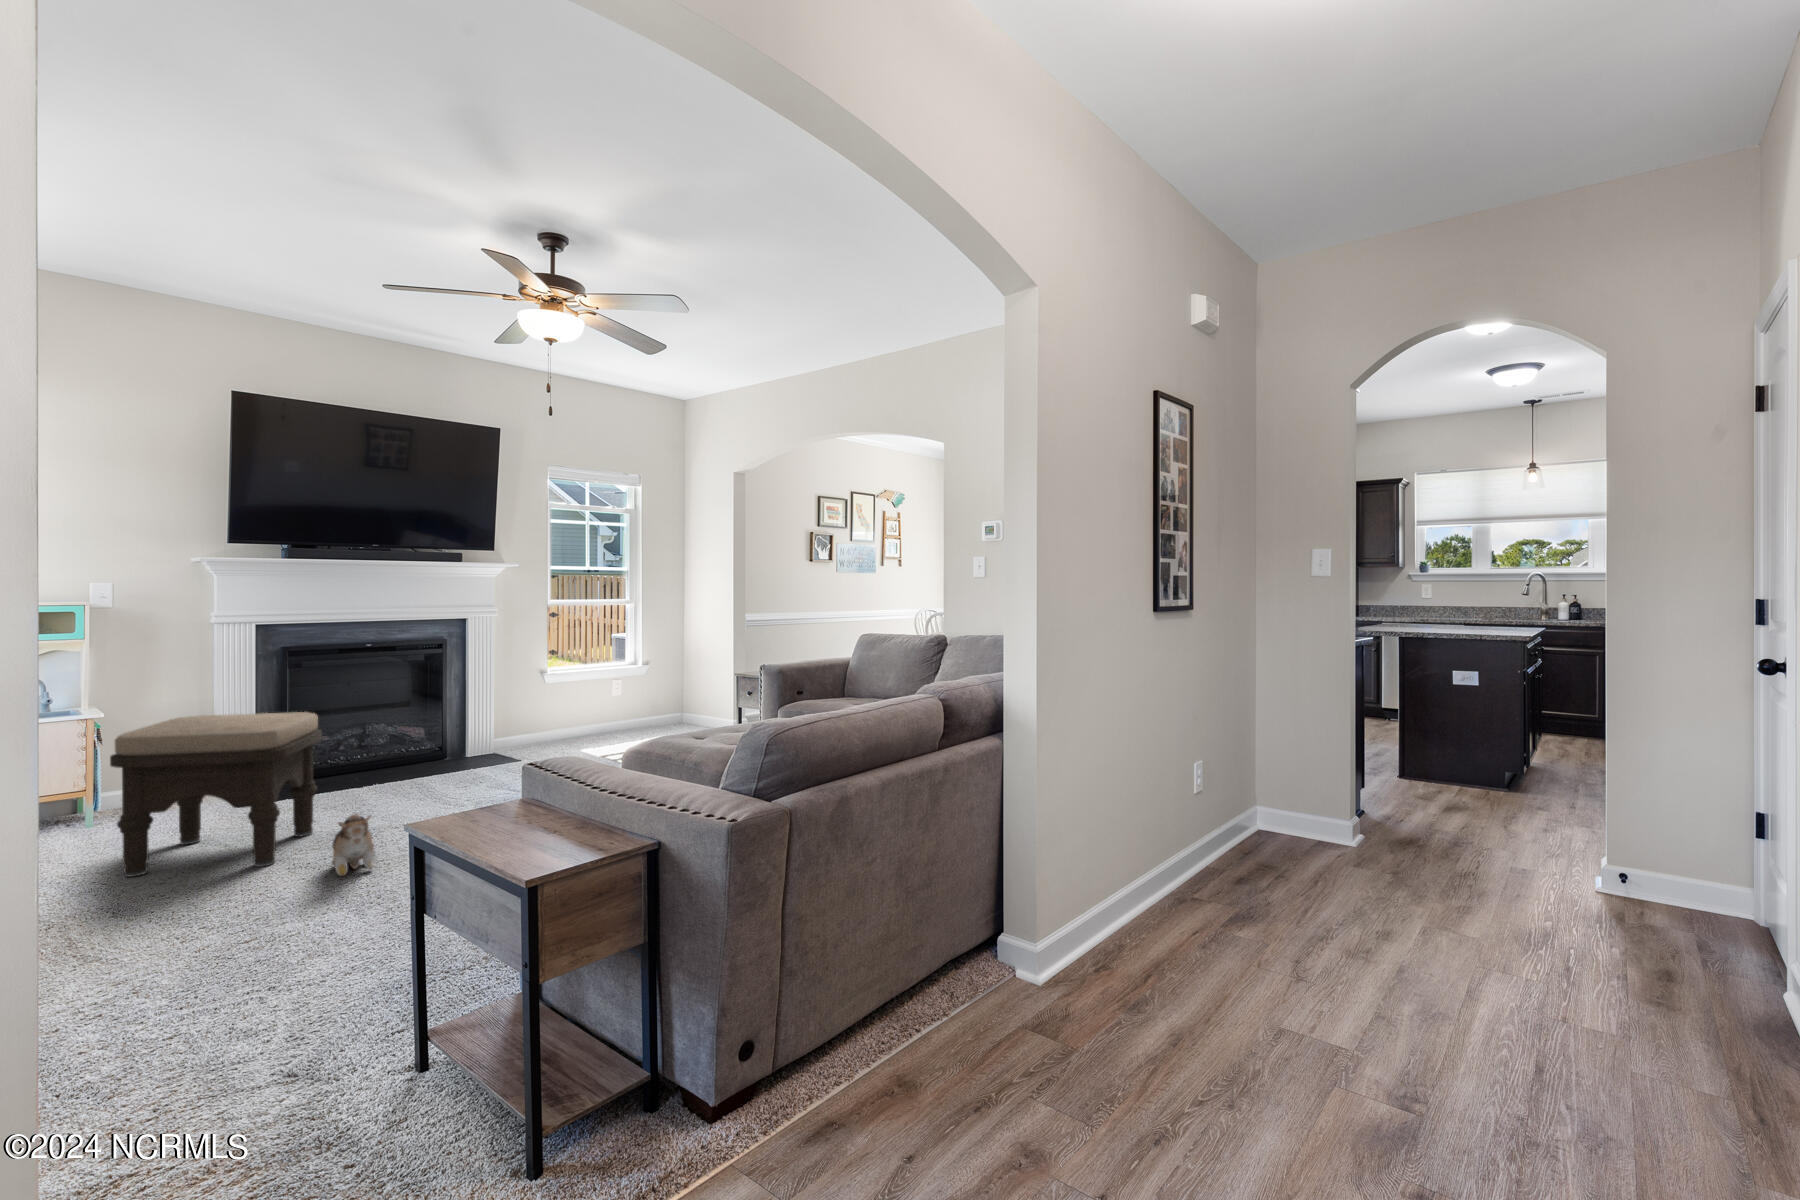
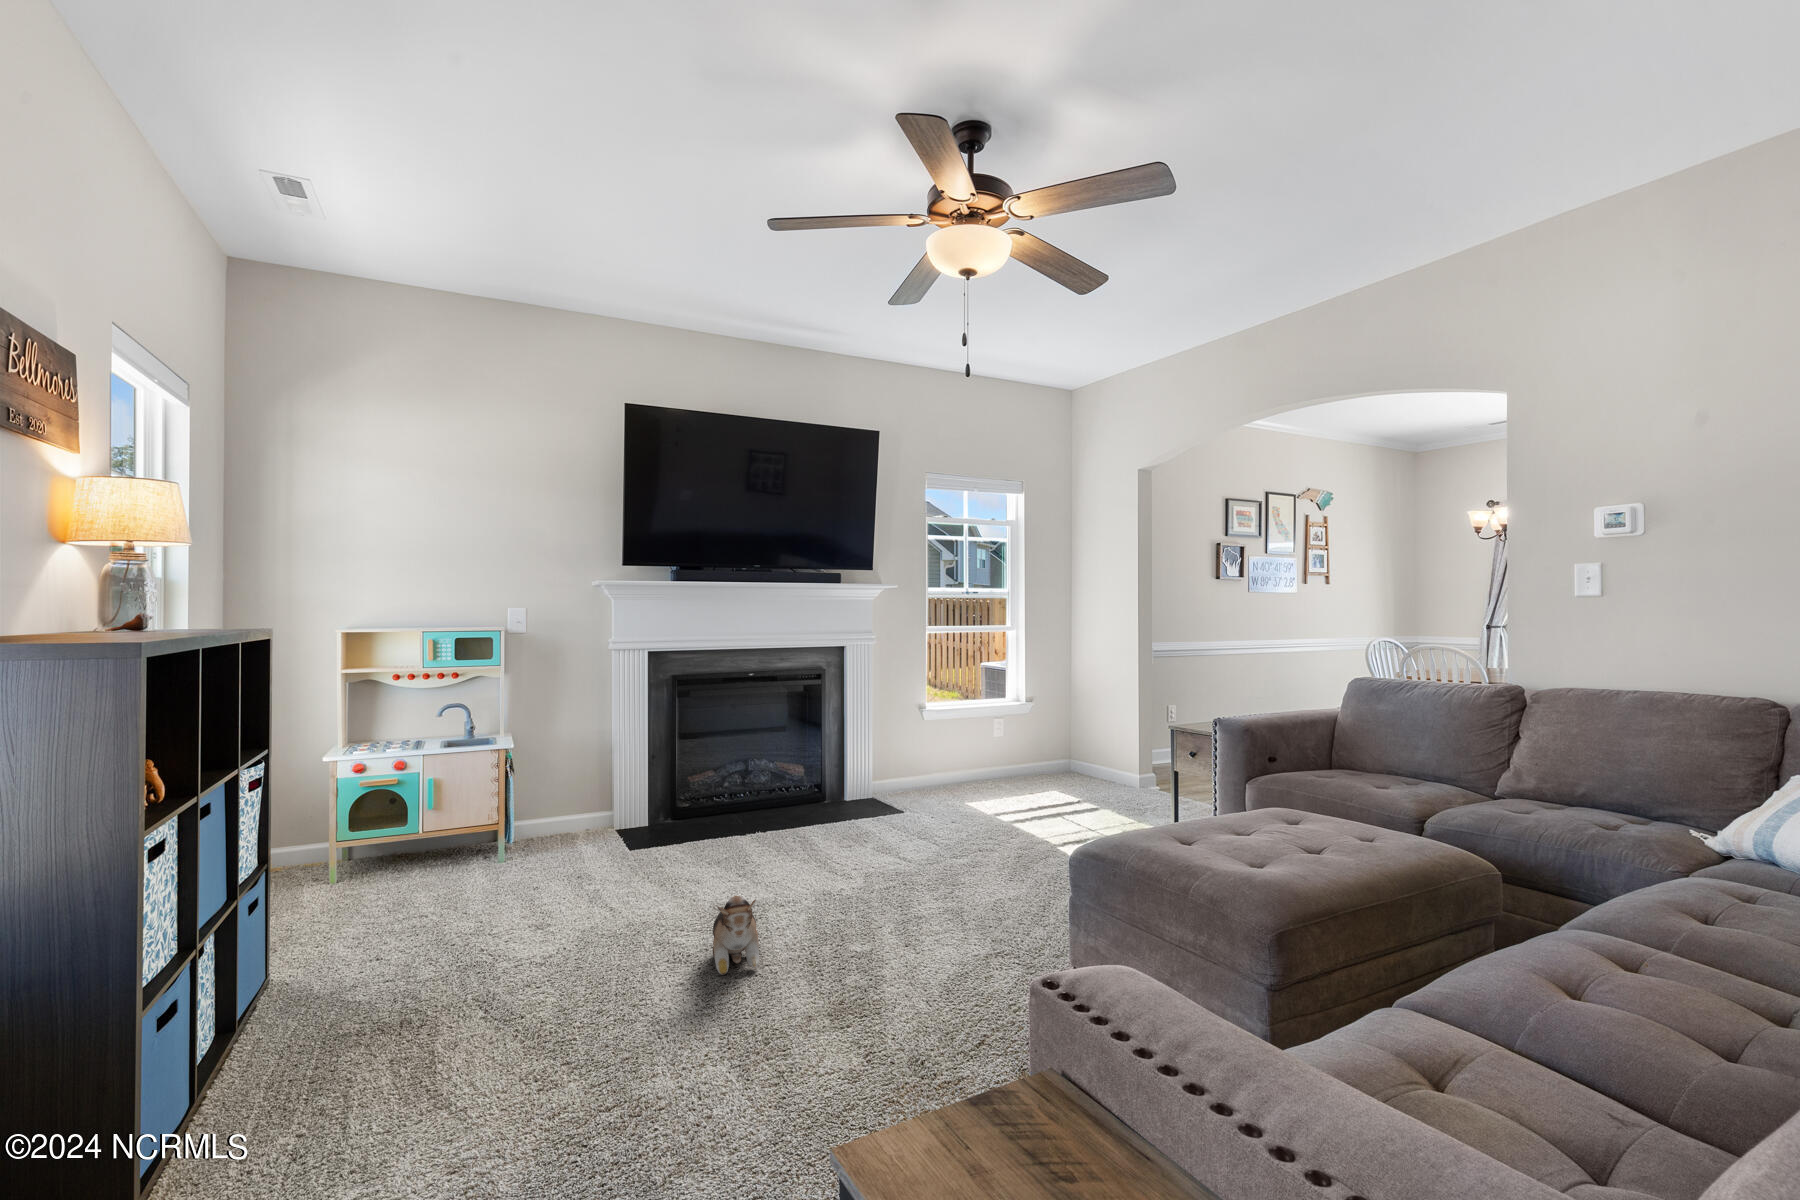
ottoman: present [110,712,322,877] -> none [499,752,705,943]

